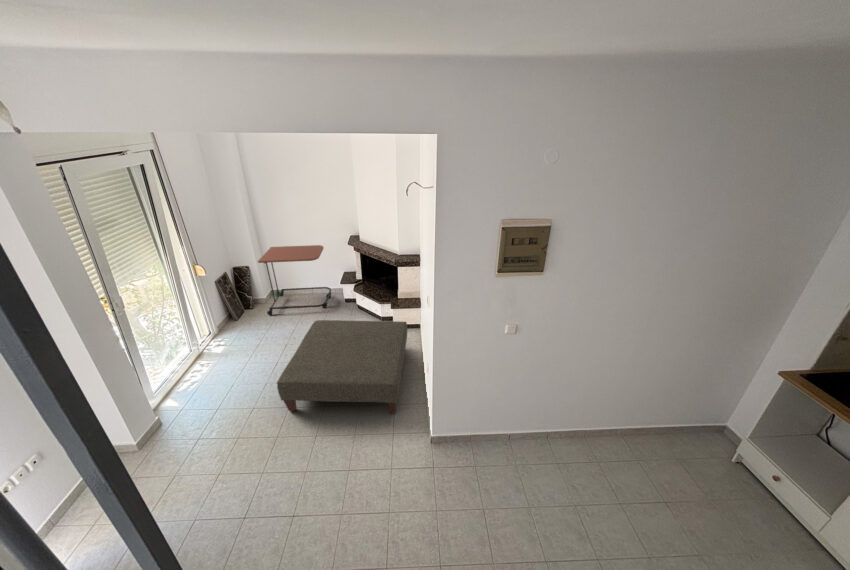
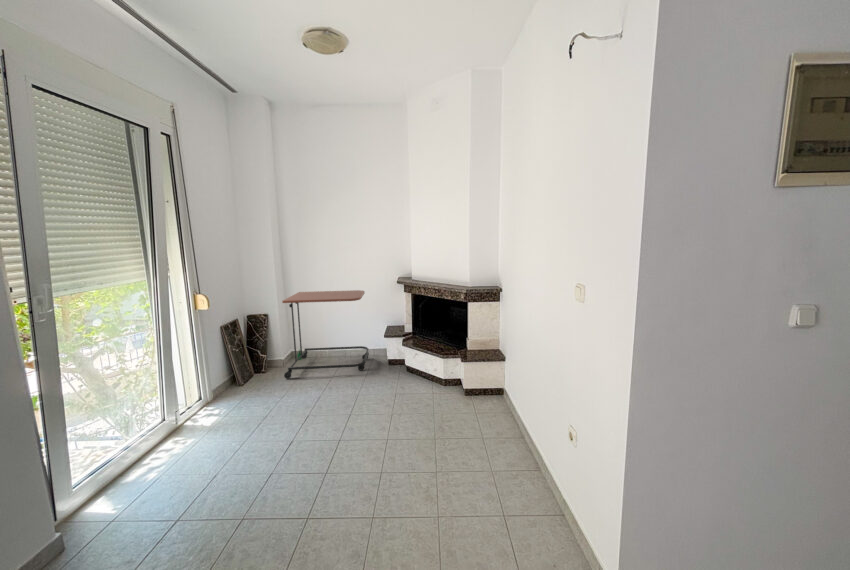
ottoman: present [277,320,407,414] -> none [297,373,533,540]

